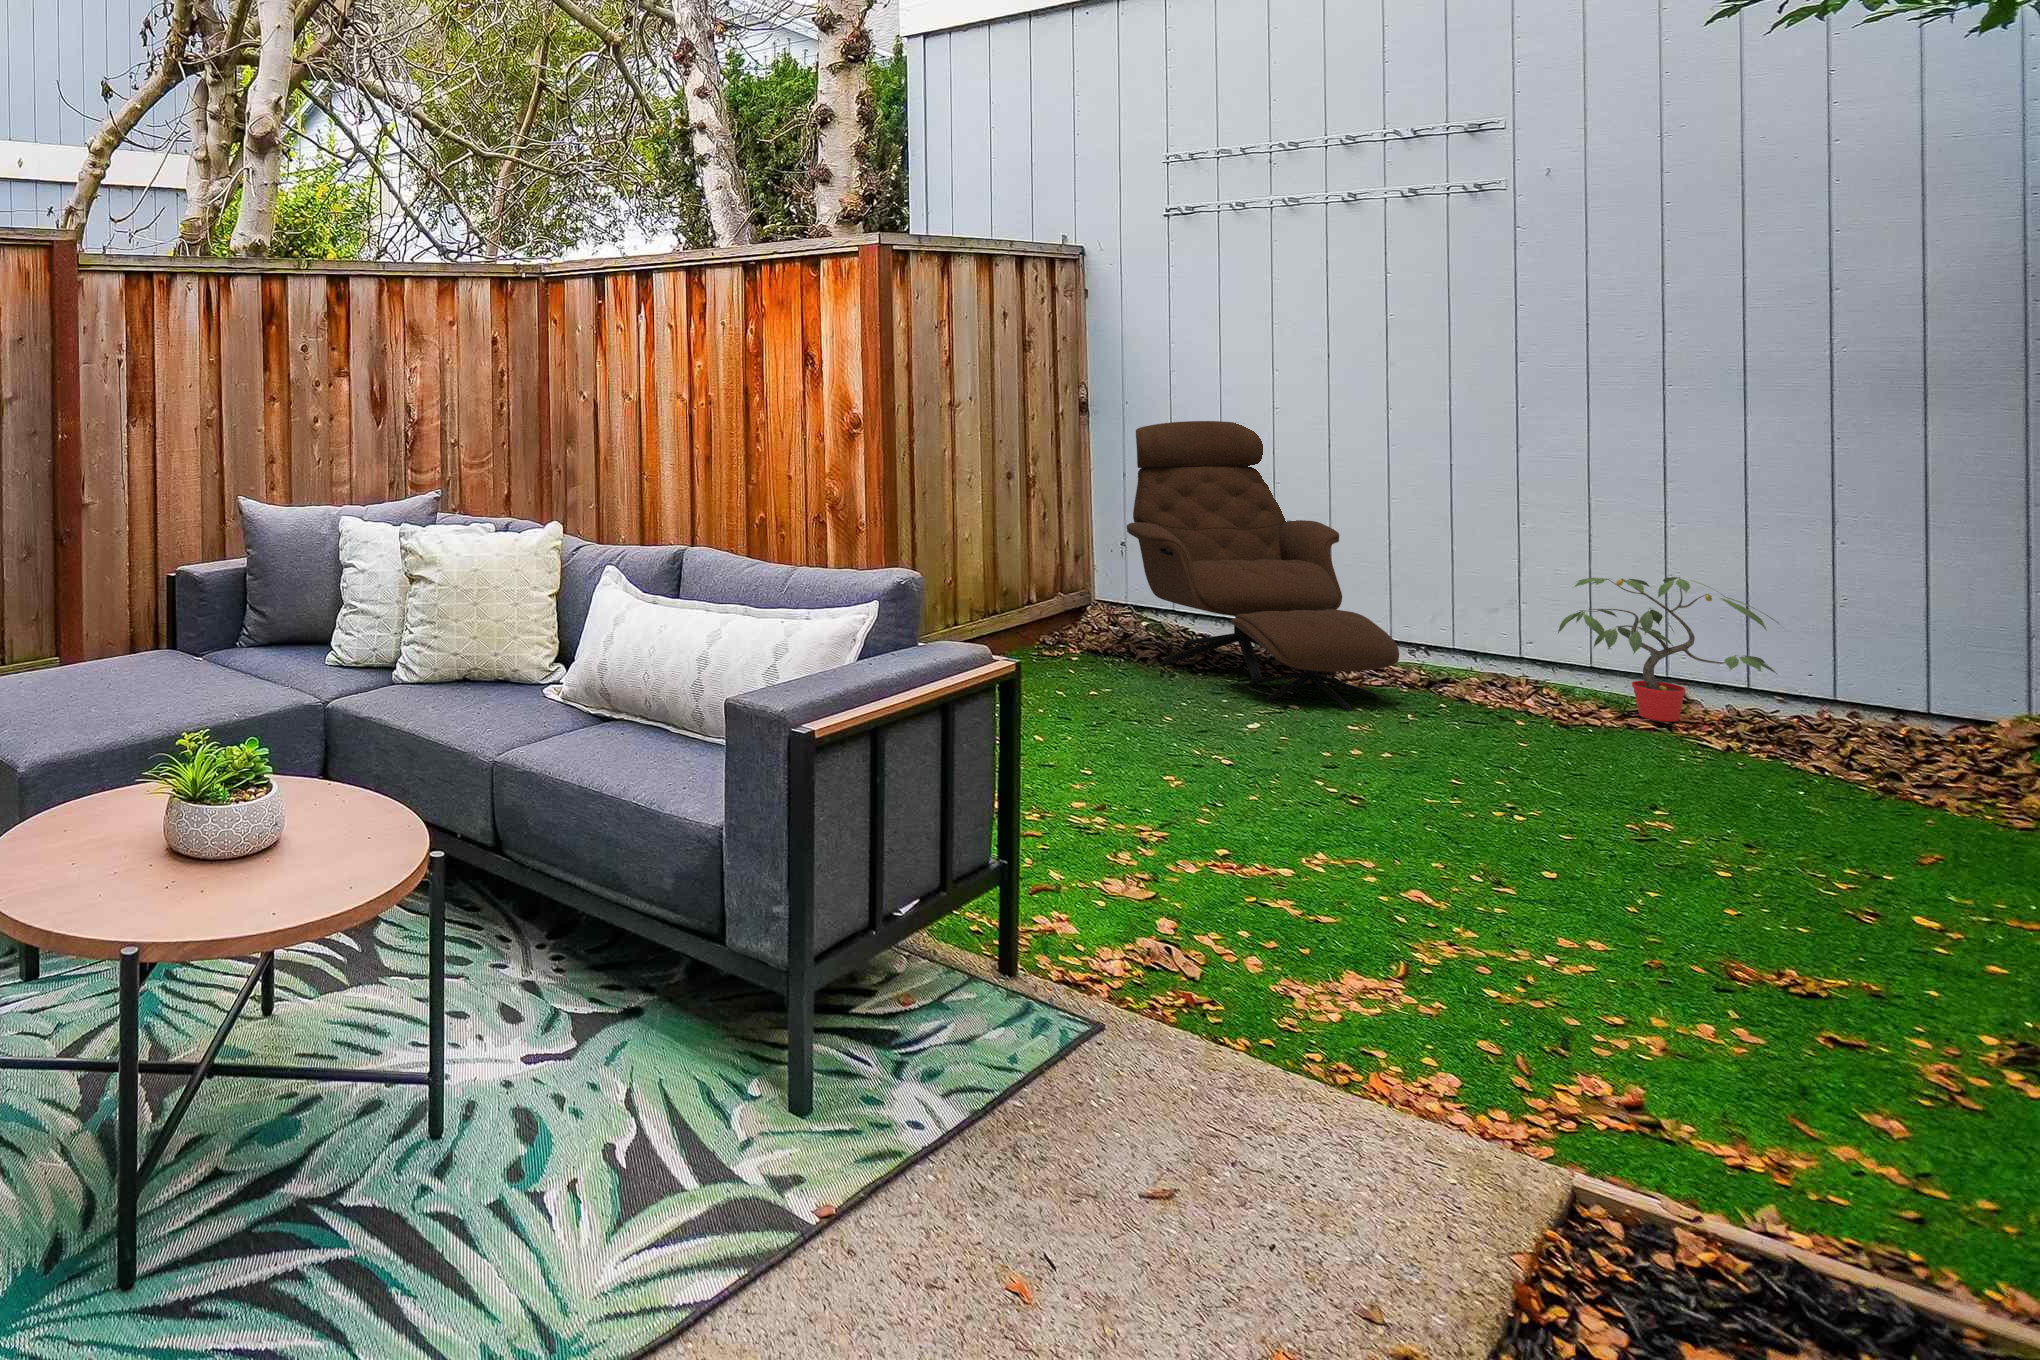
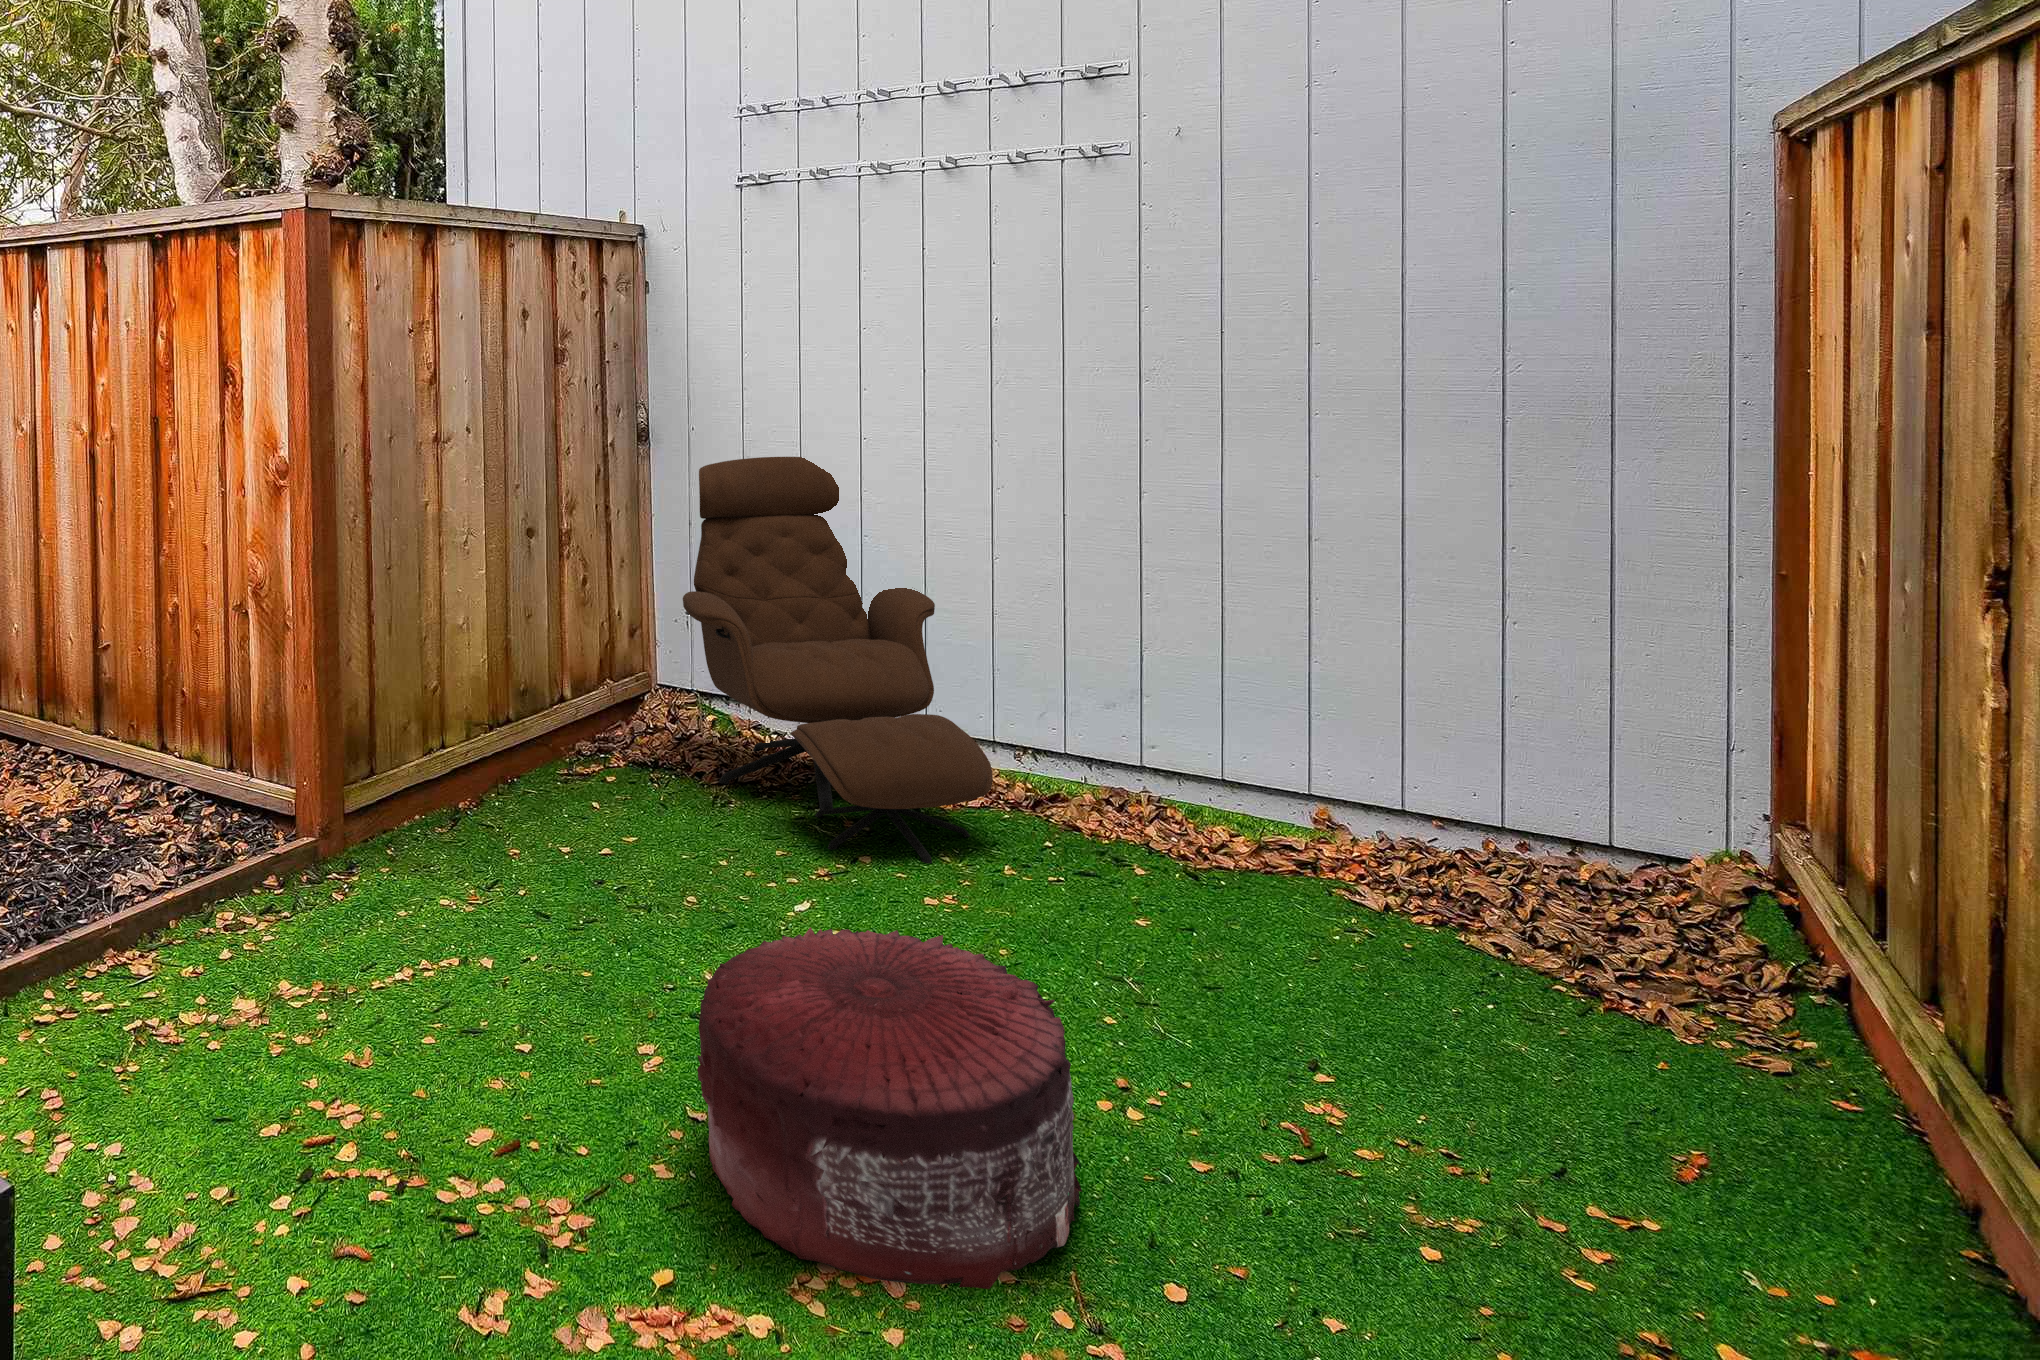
potted plant: present [1558,577,1779,722] -> none [1182,667,1449,860]
pouf: none [1232,702,1494,871] -> present [697,927,1082,1289]

